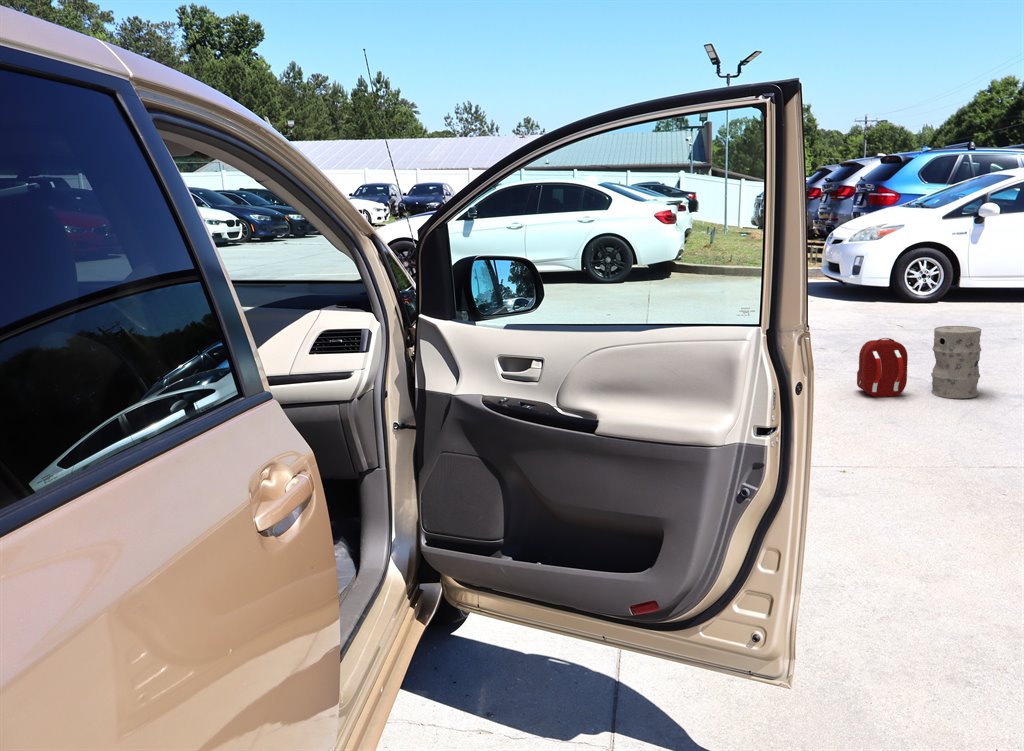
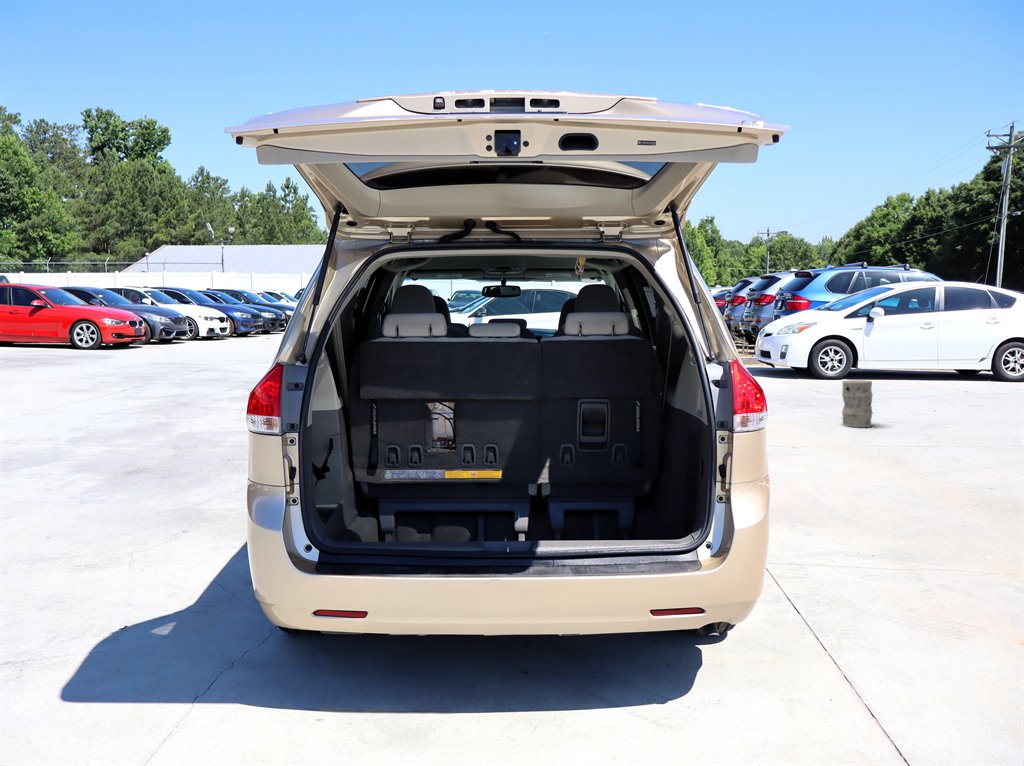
backpack: present [857,338,908,397] -> none [793,387,826,427]

